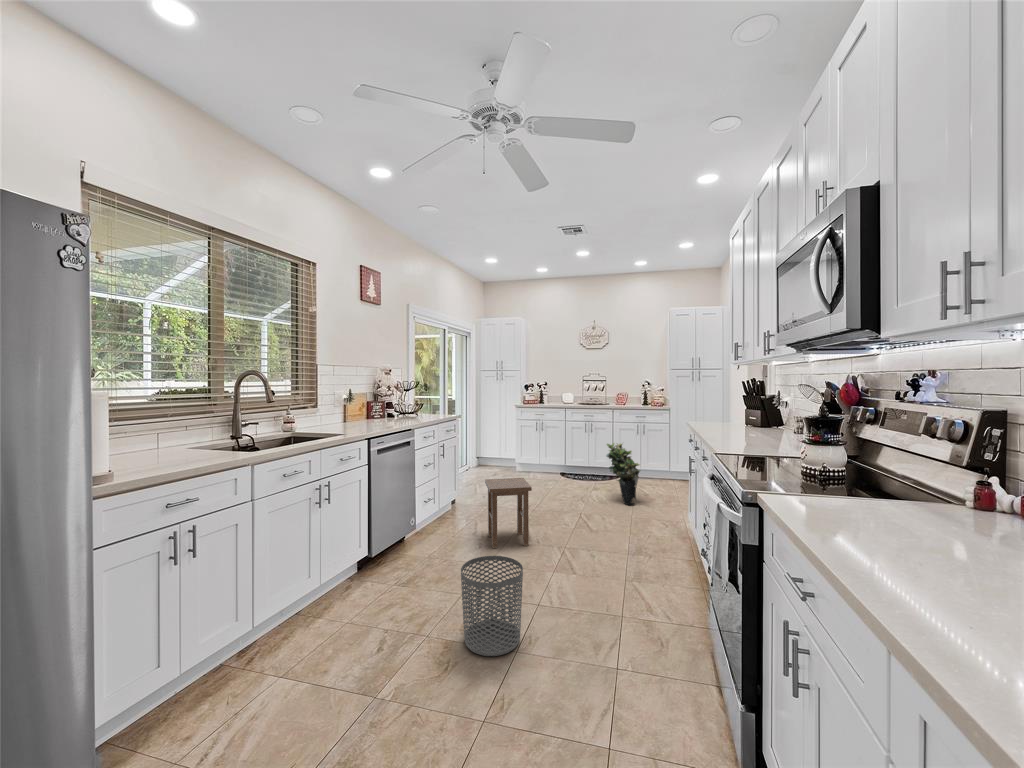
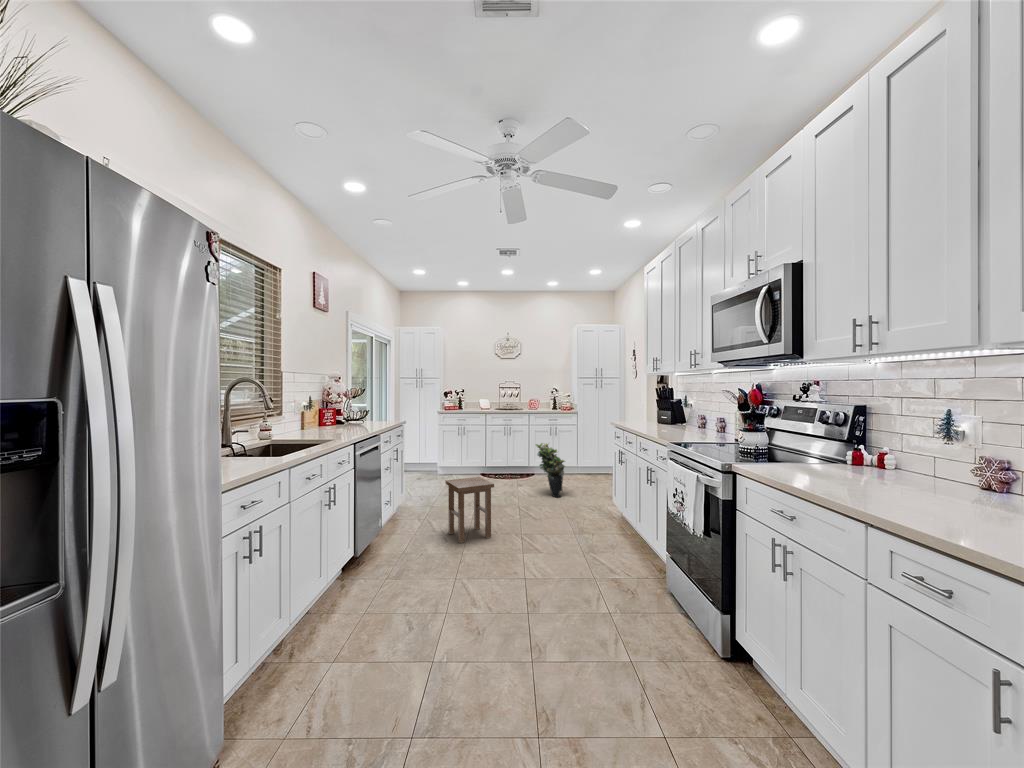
waste bin: present [461,556,523,656] -> none [480,540,533,624]

